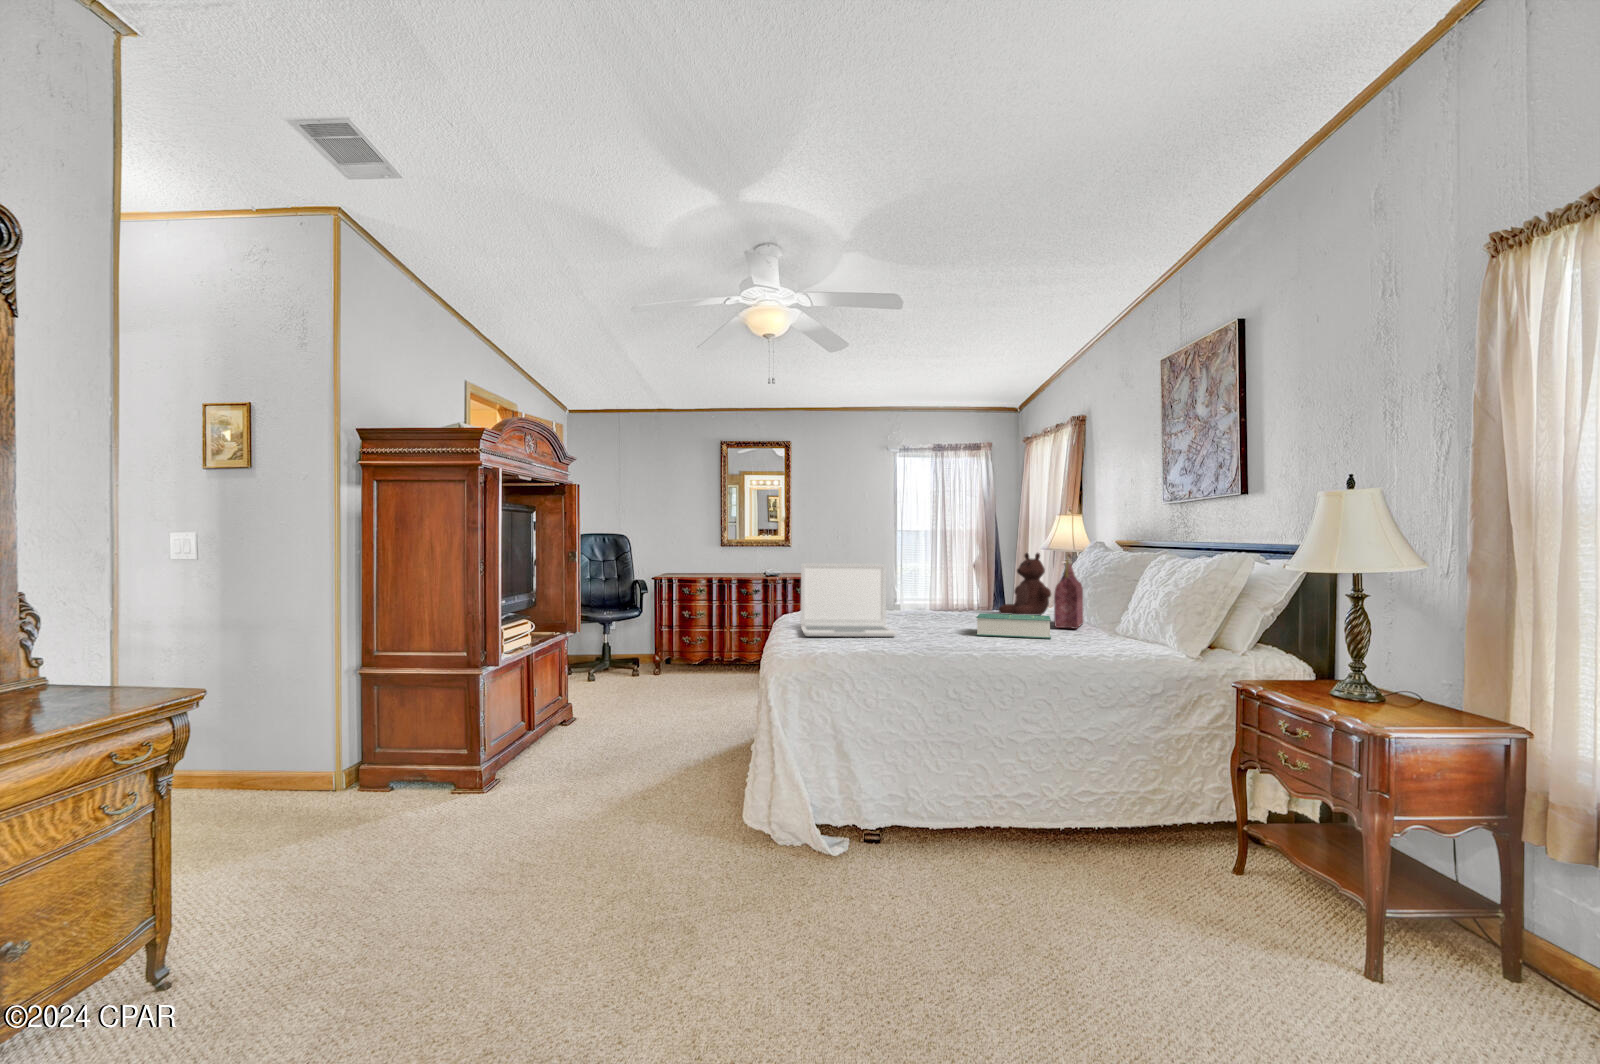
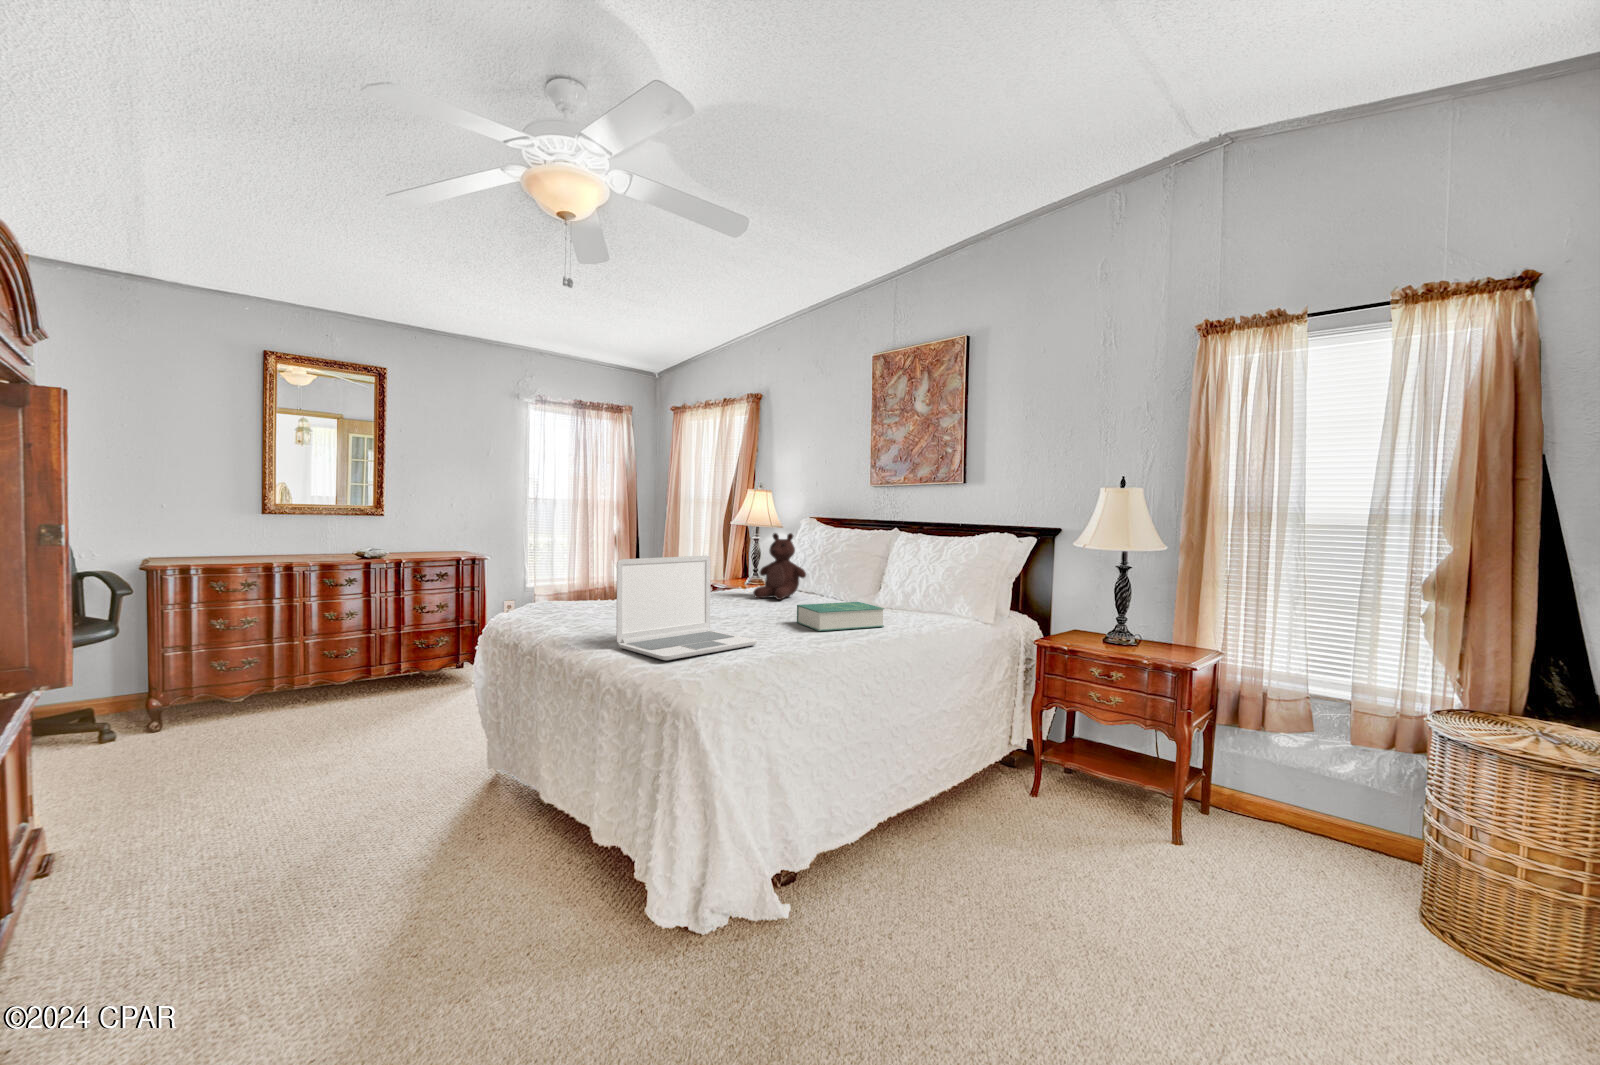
handbag: present [1054,553,1083,629] -> none [828,537,869,611]

